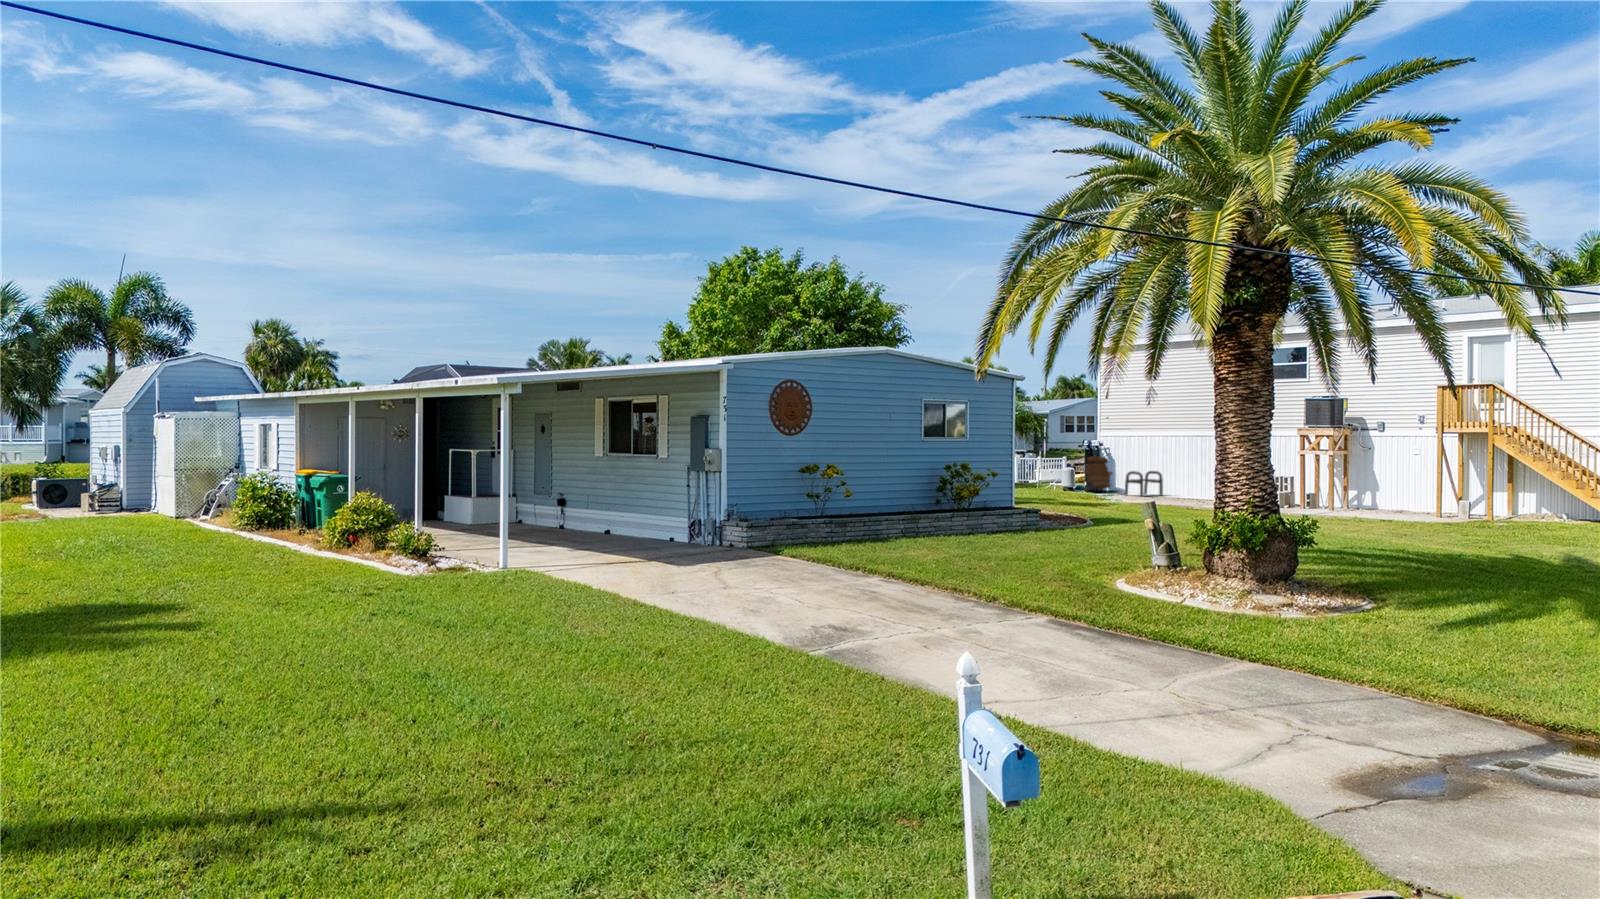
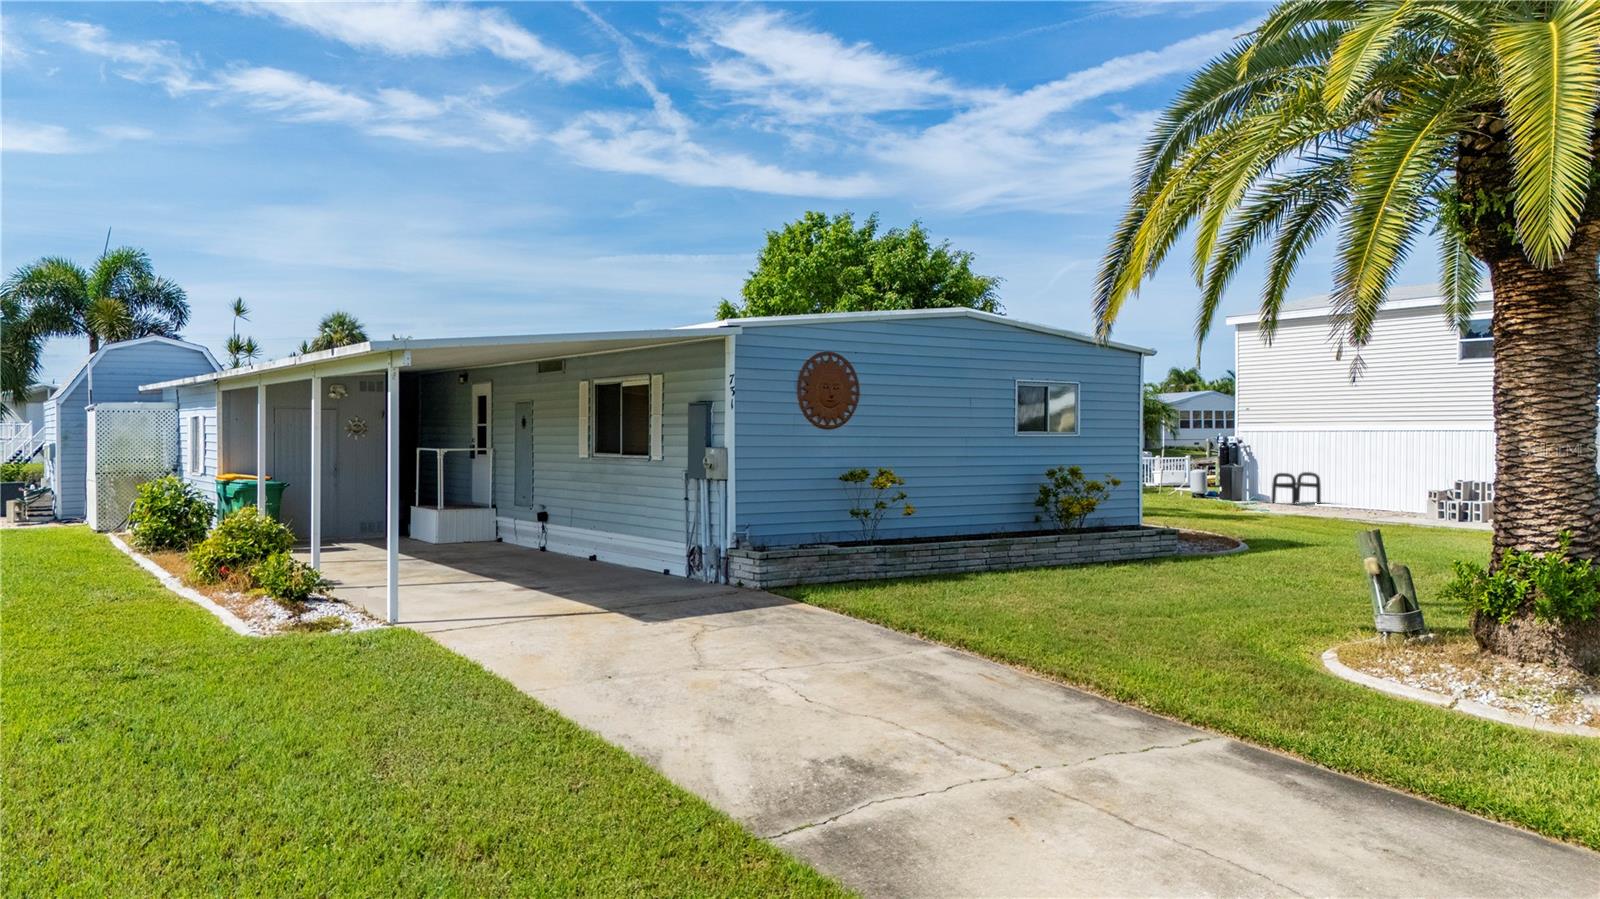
lounge chair: present [1084,456,1112,493] -> none [1217,454,1255,500]

